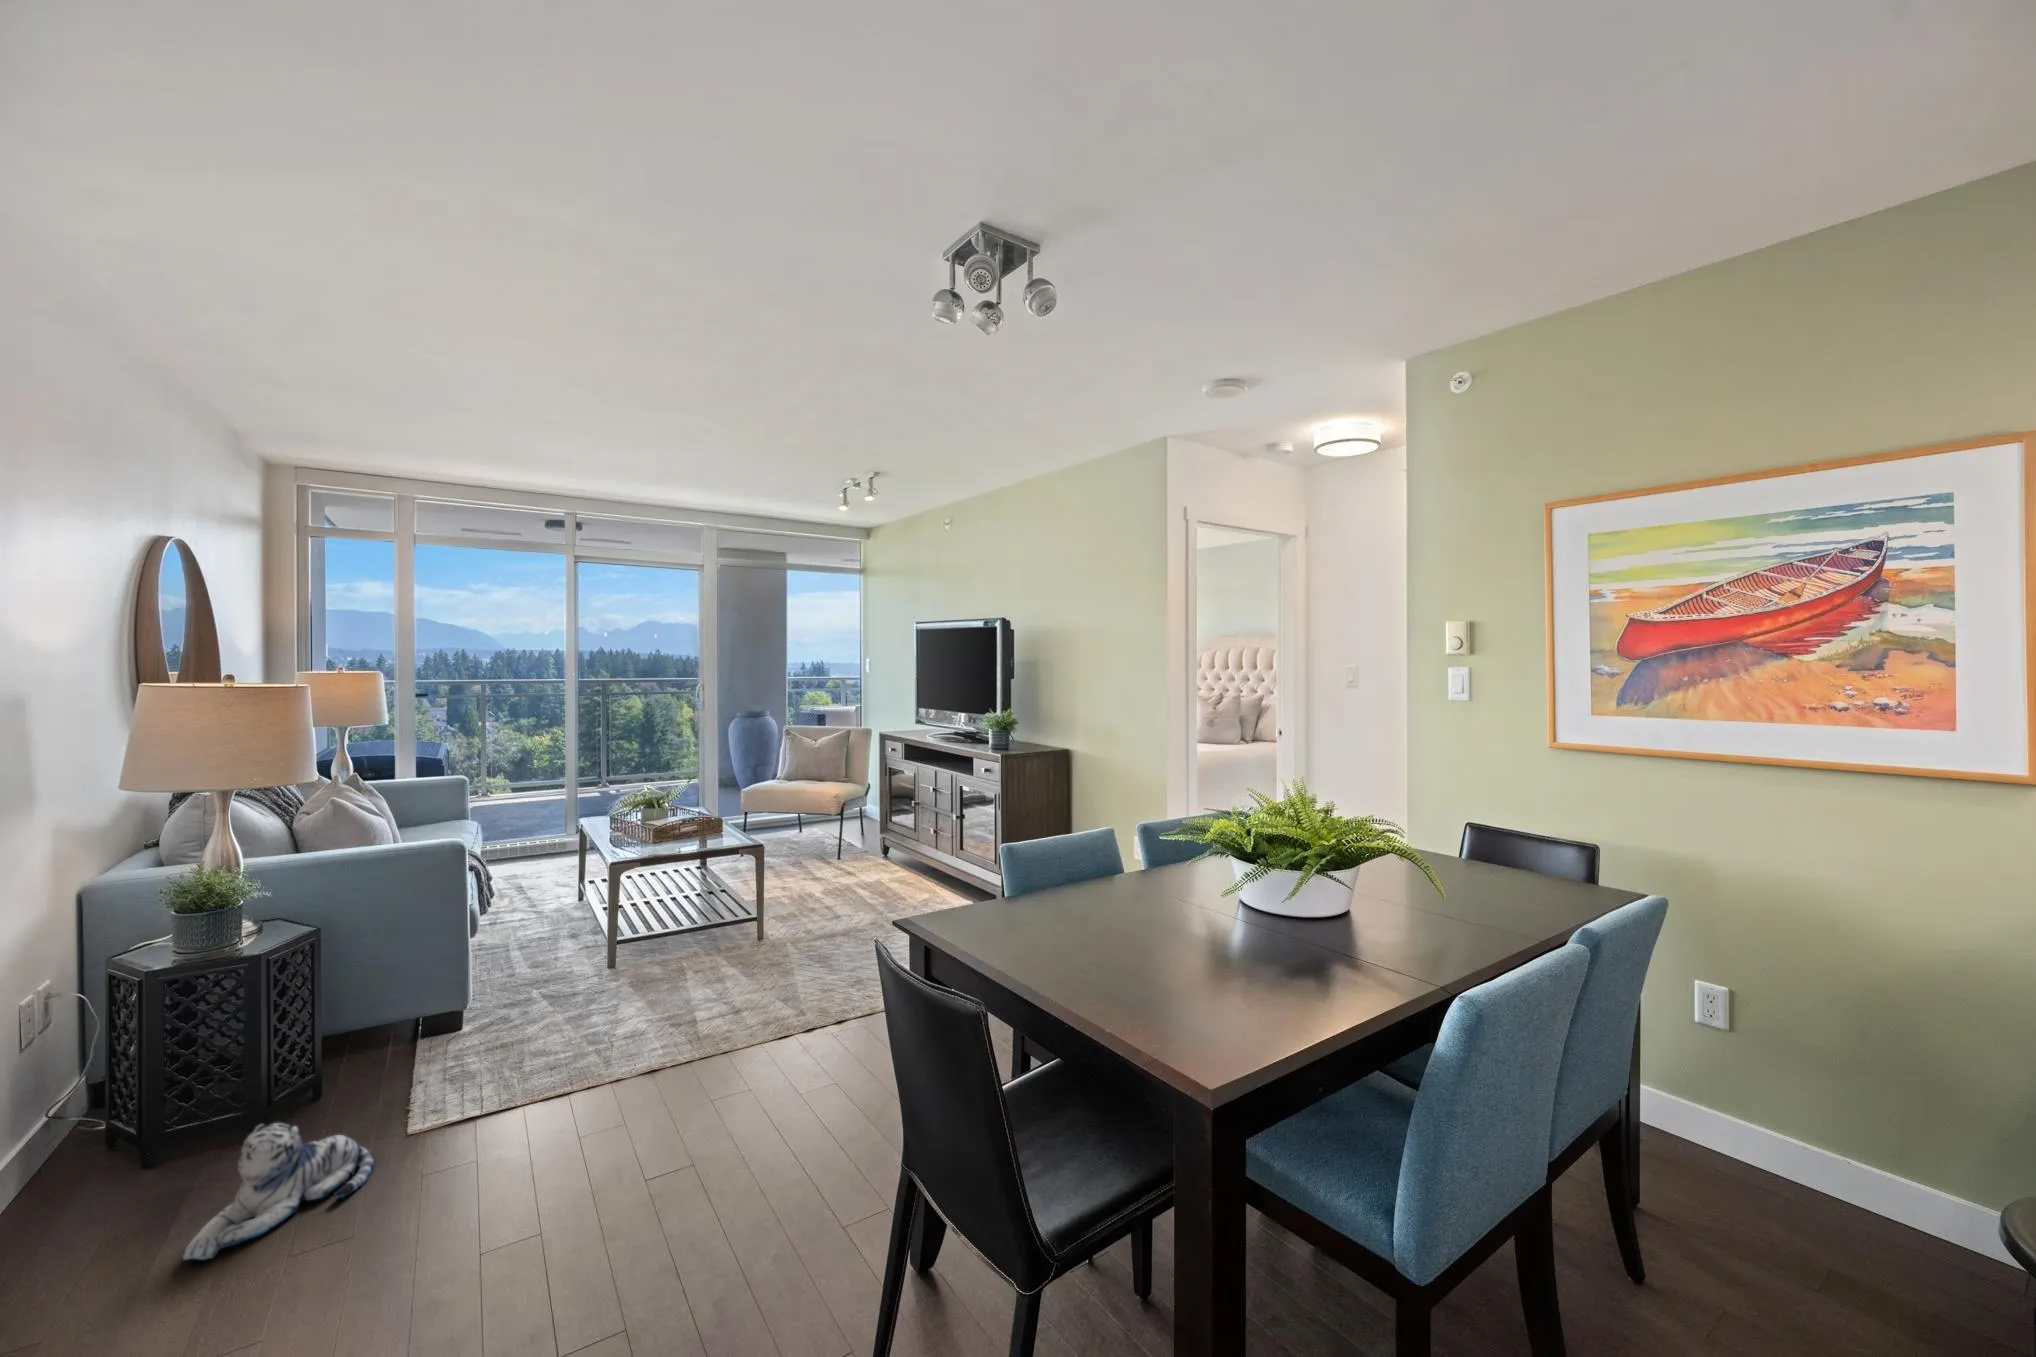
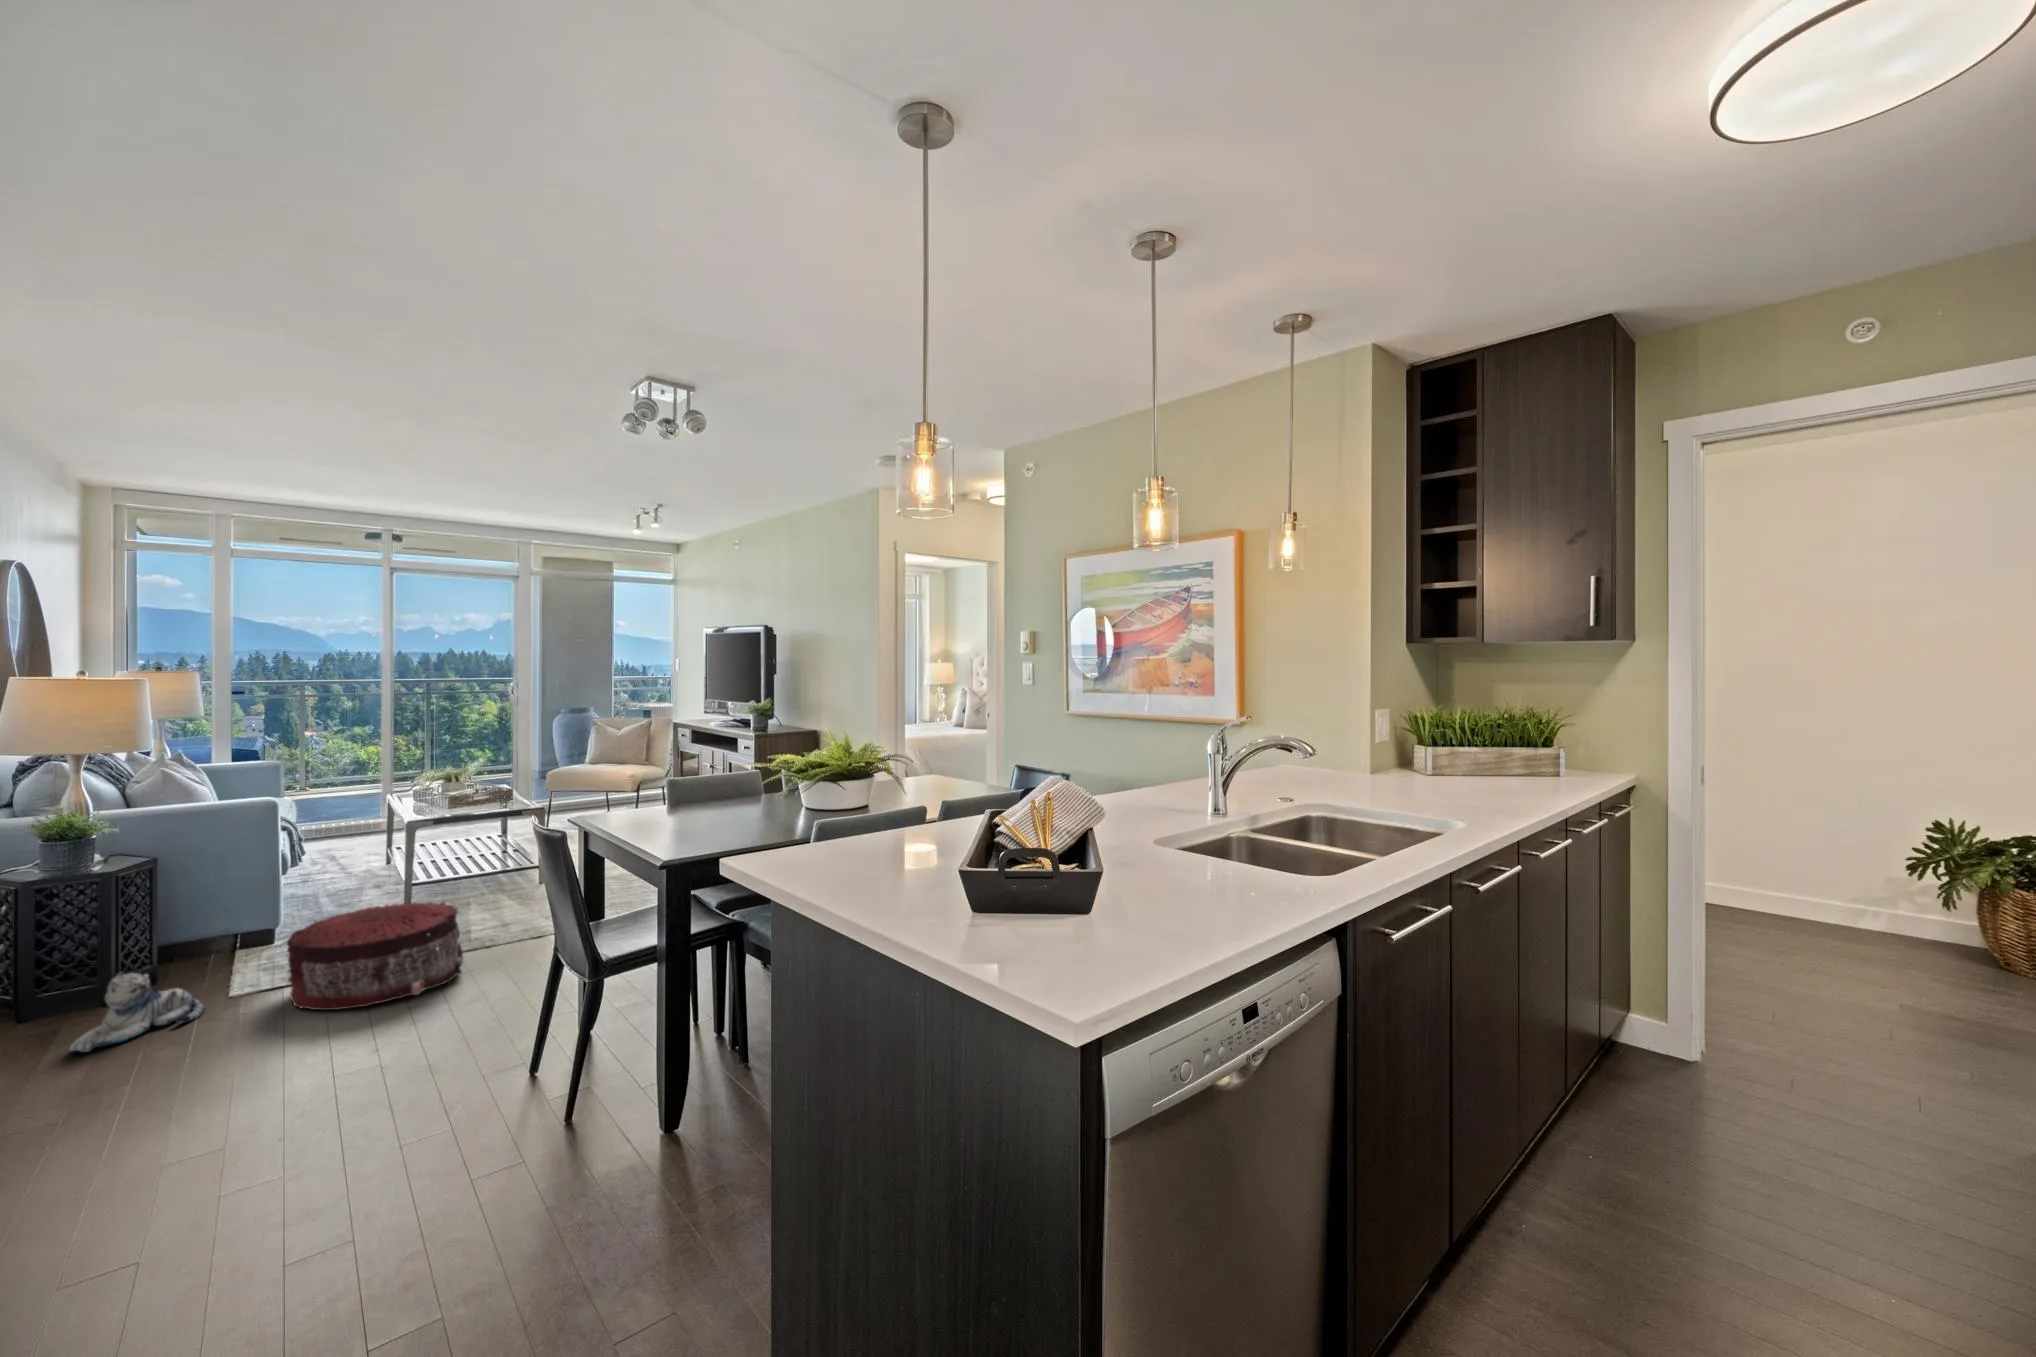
pouf: none [482,996,710,1181] -> present [287,902,463,1010]

